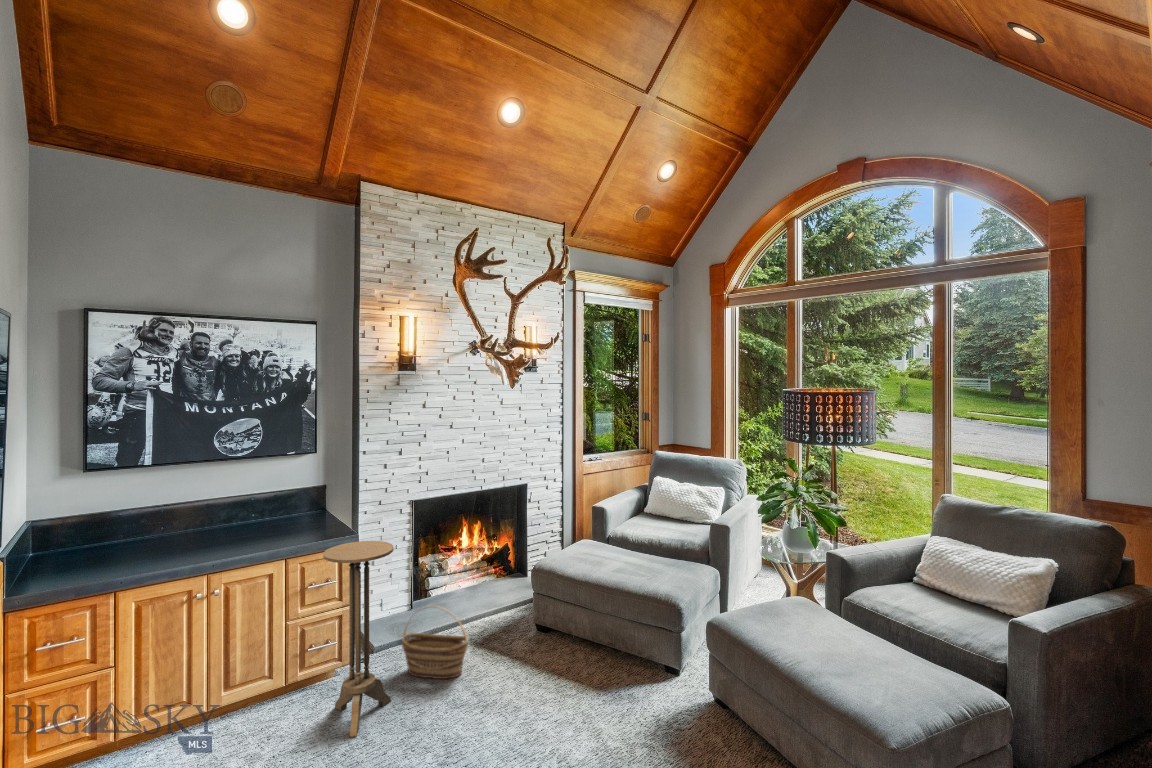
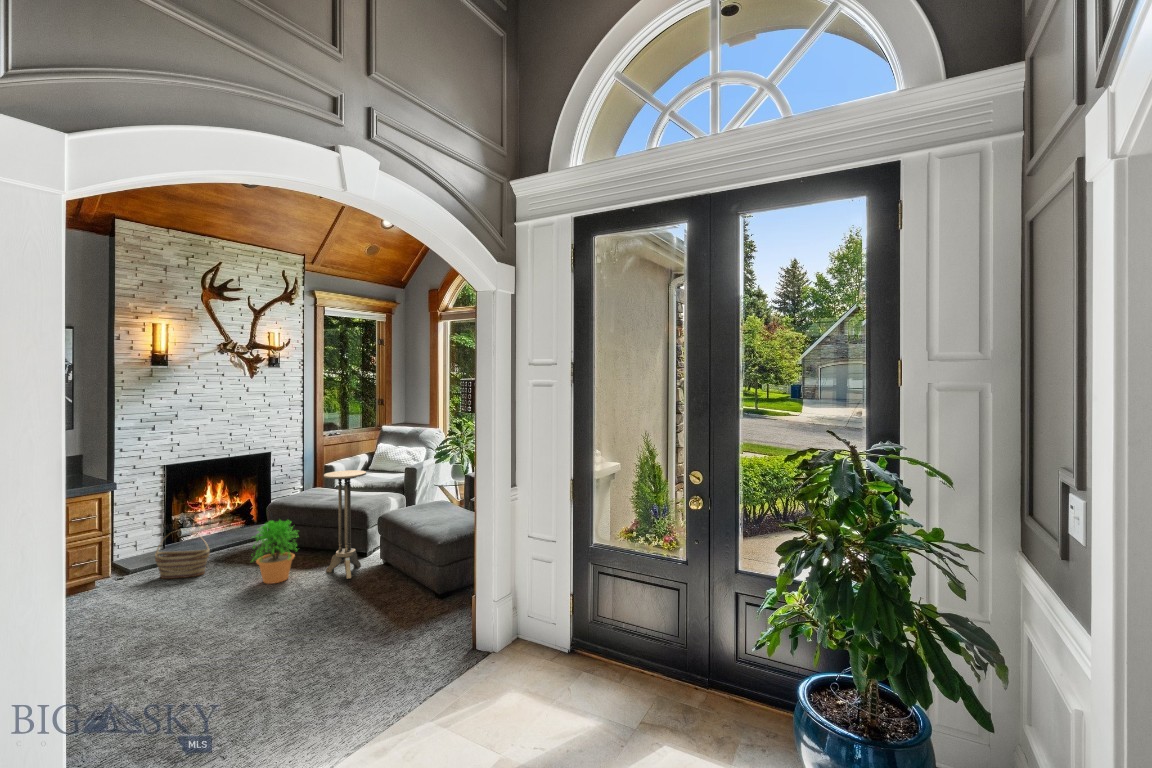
side table: present [323,541,394,737] -> present [324,470,366,579]
potted plant: none [523,613,600,722] -> present [252,520,298,584]

